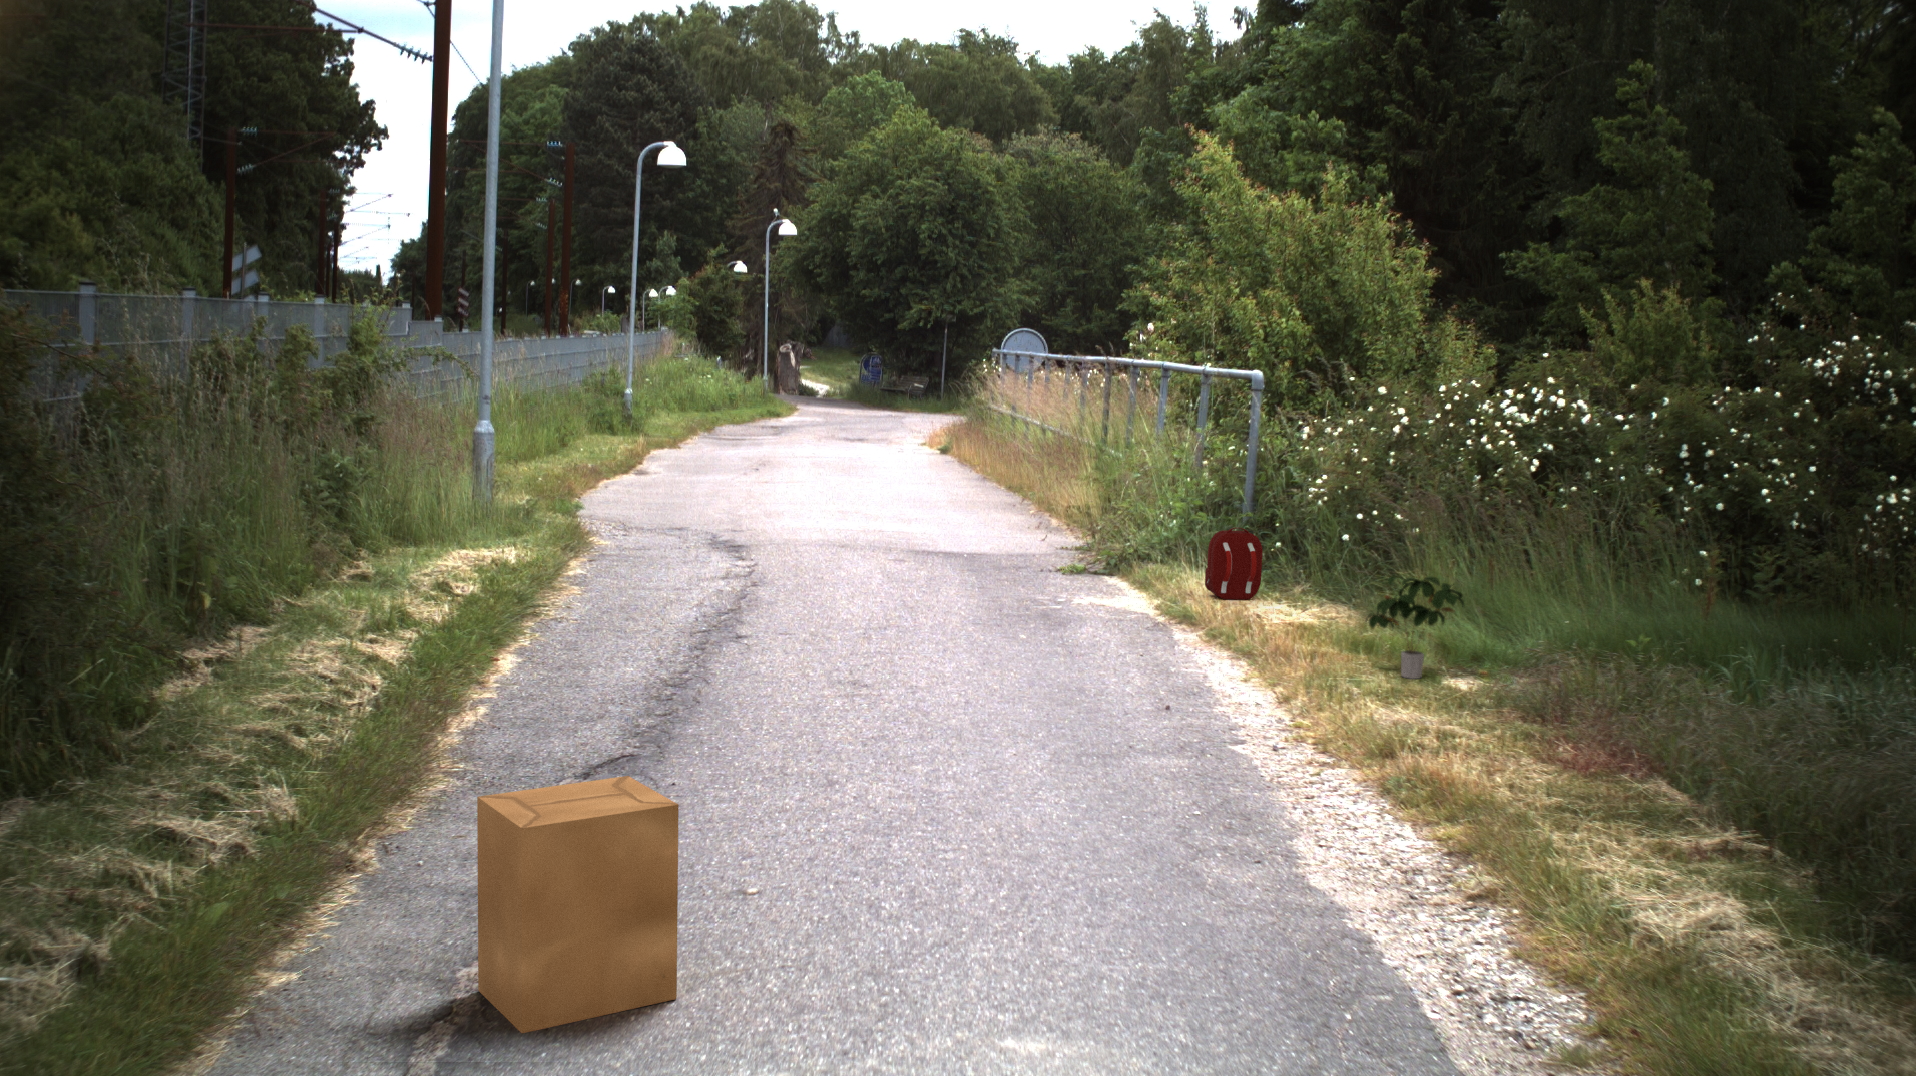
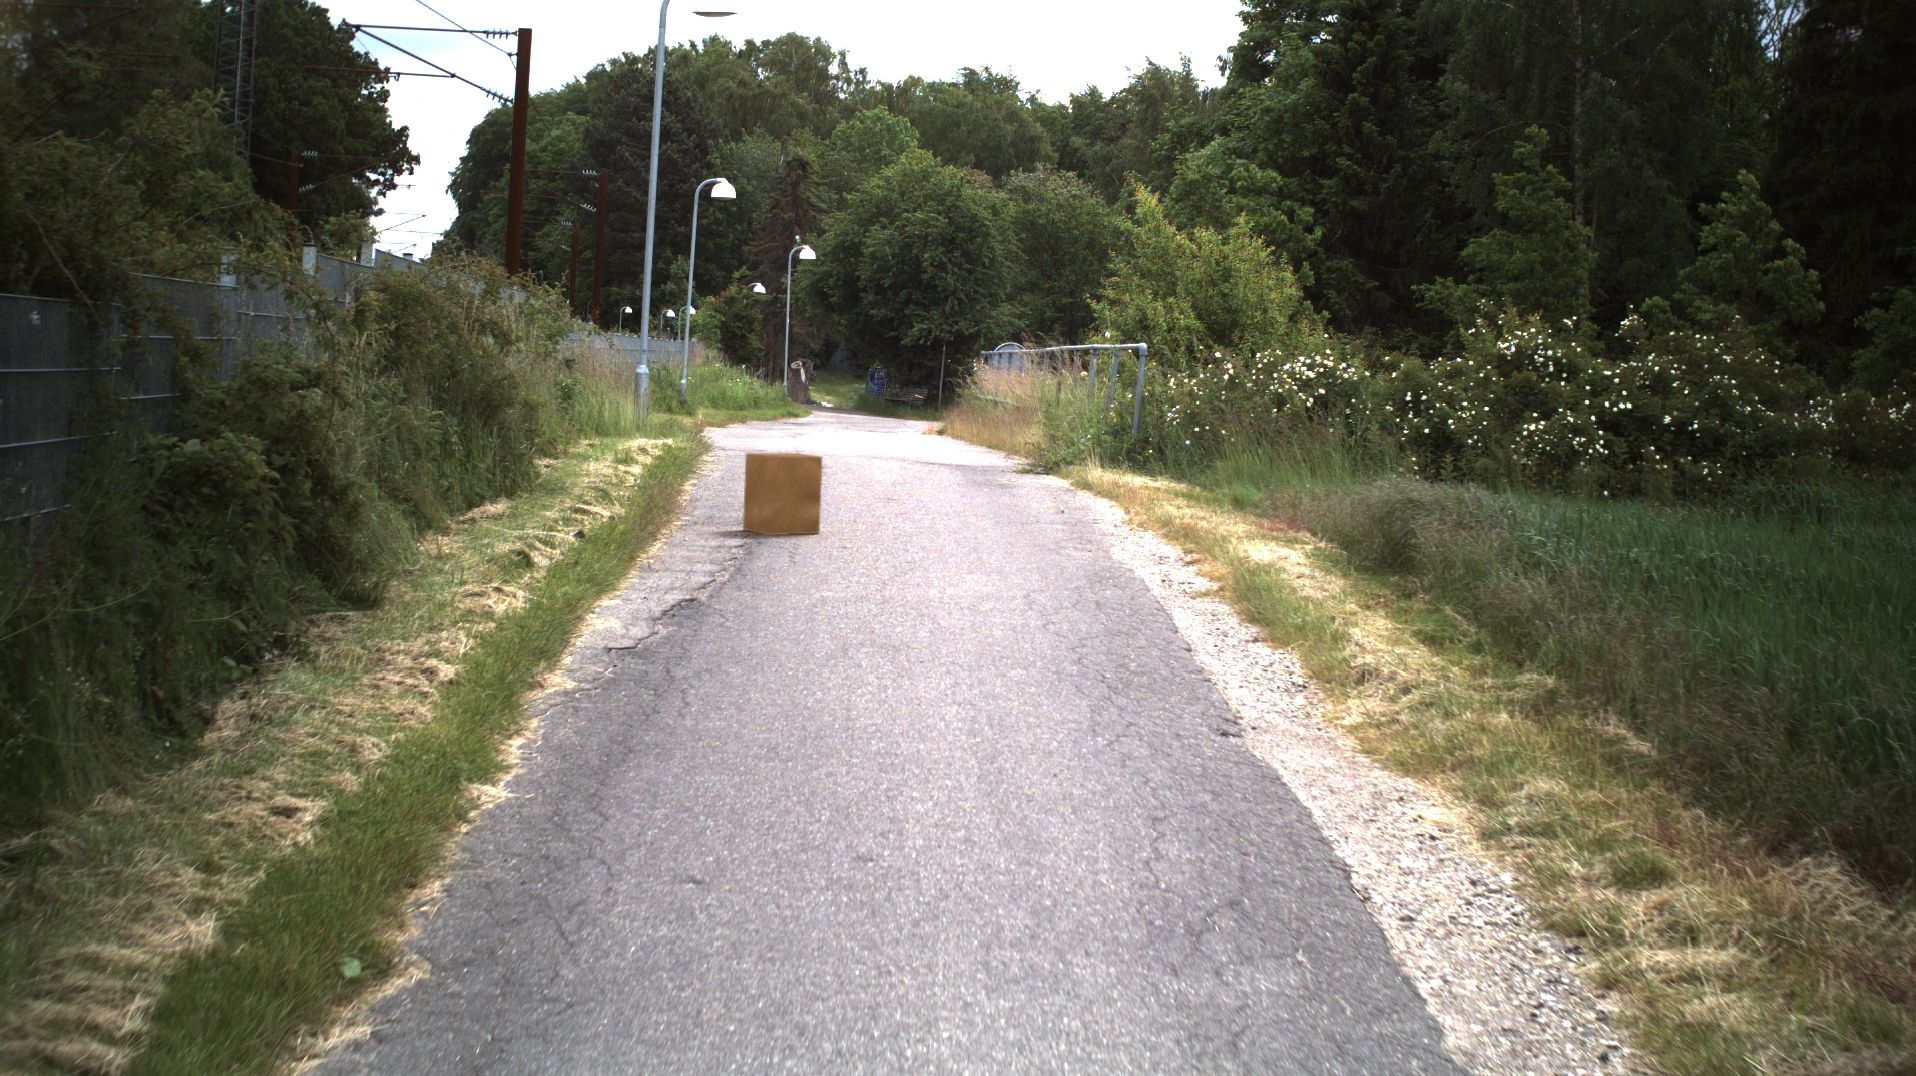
backpack: present [1205,528,1262,600] -> none [1097,433,1132,478]
potted plant: present [1366,576,1464,679] -> none [1167,441,1220,498]

